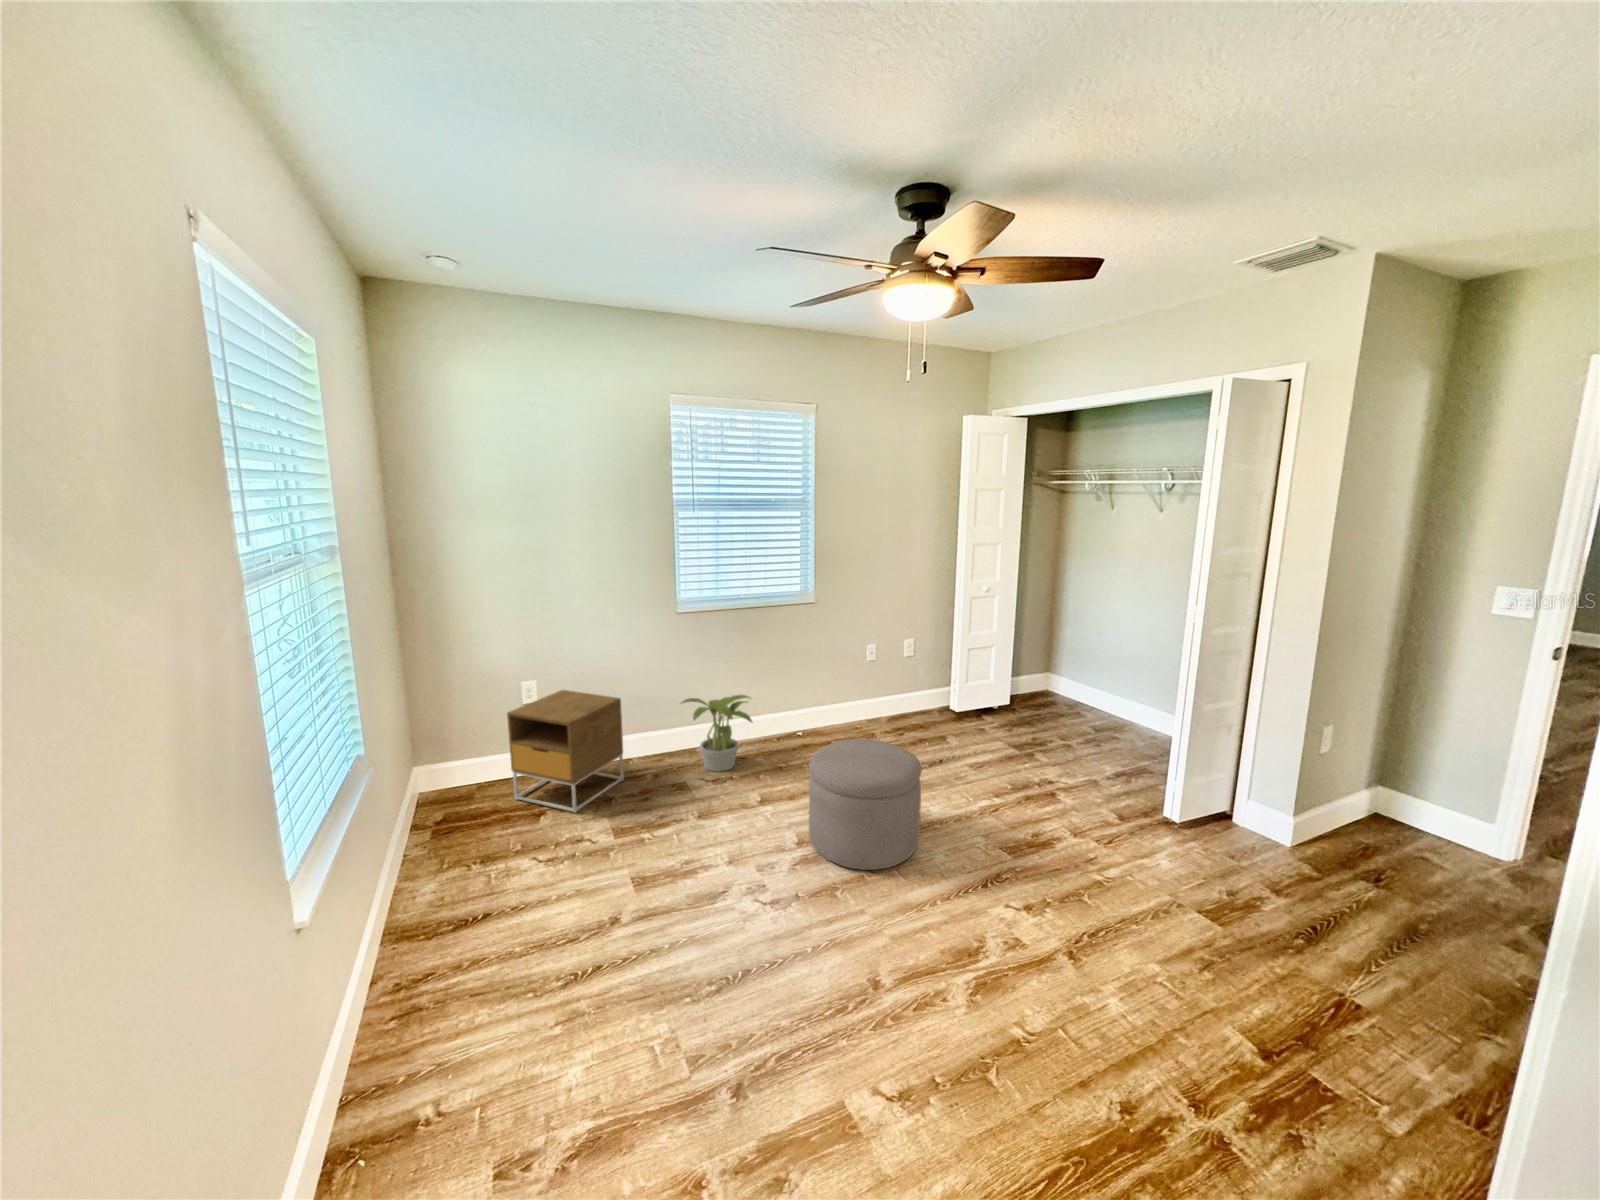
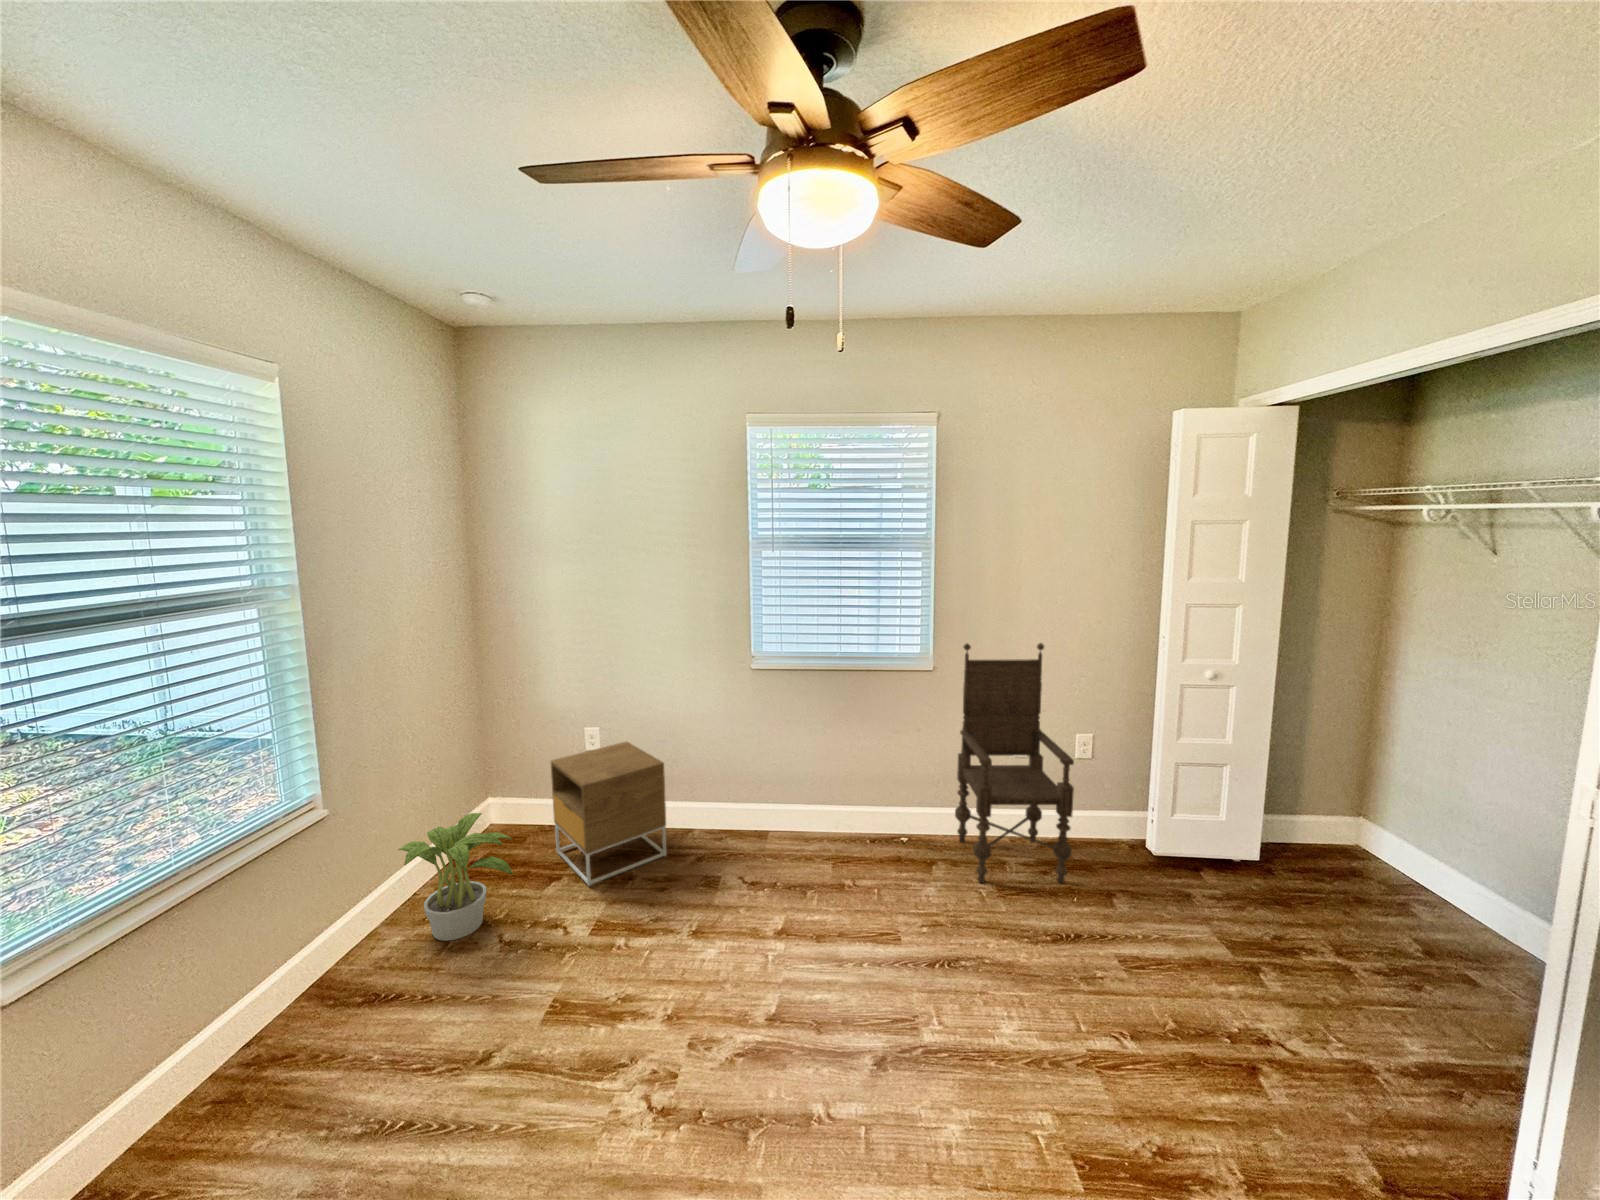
armchair: none [834,576,922,747] -> present [955,643,1074,883]
potted plant: present [682,695,752,771] -> present [398,813,513,941]
ottoman: present [809,739,922,870] -> none [781,883,948,1116]

